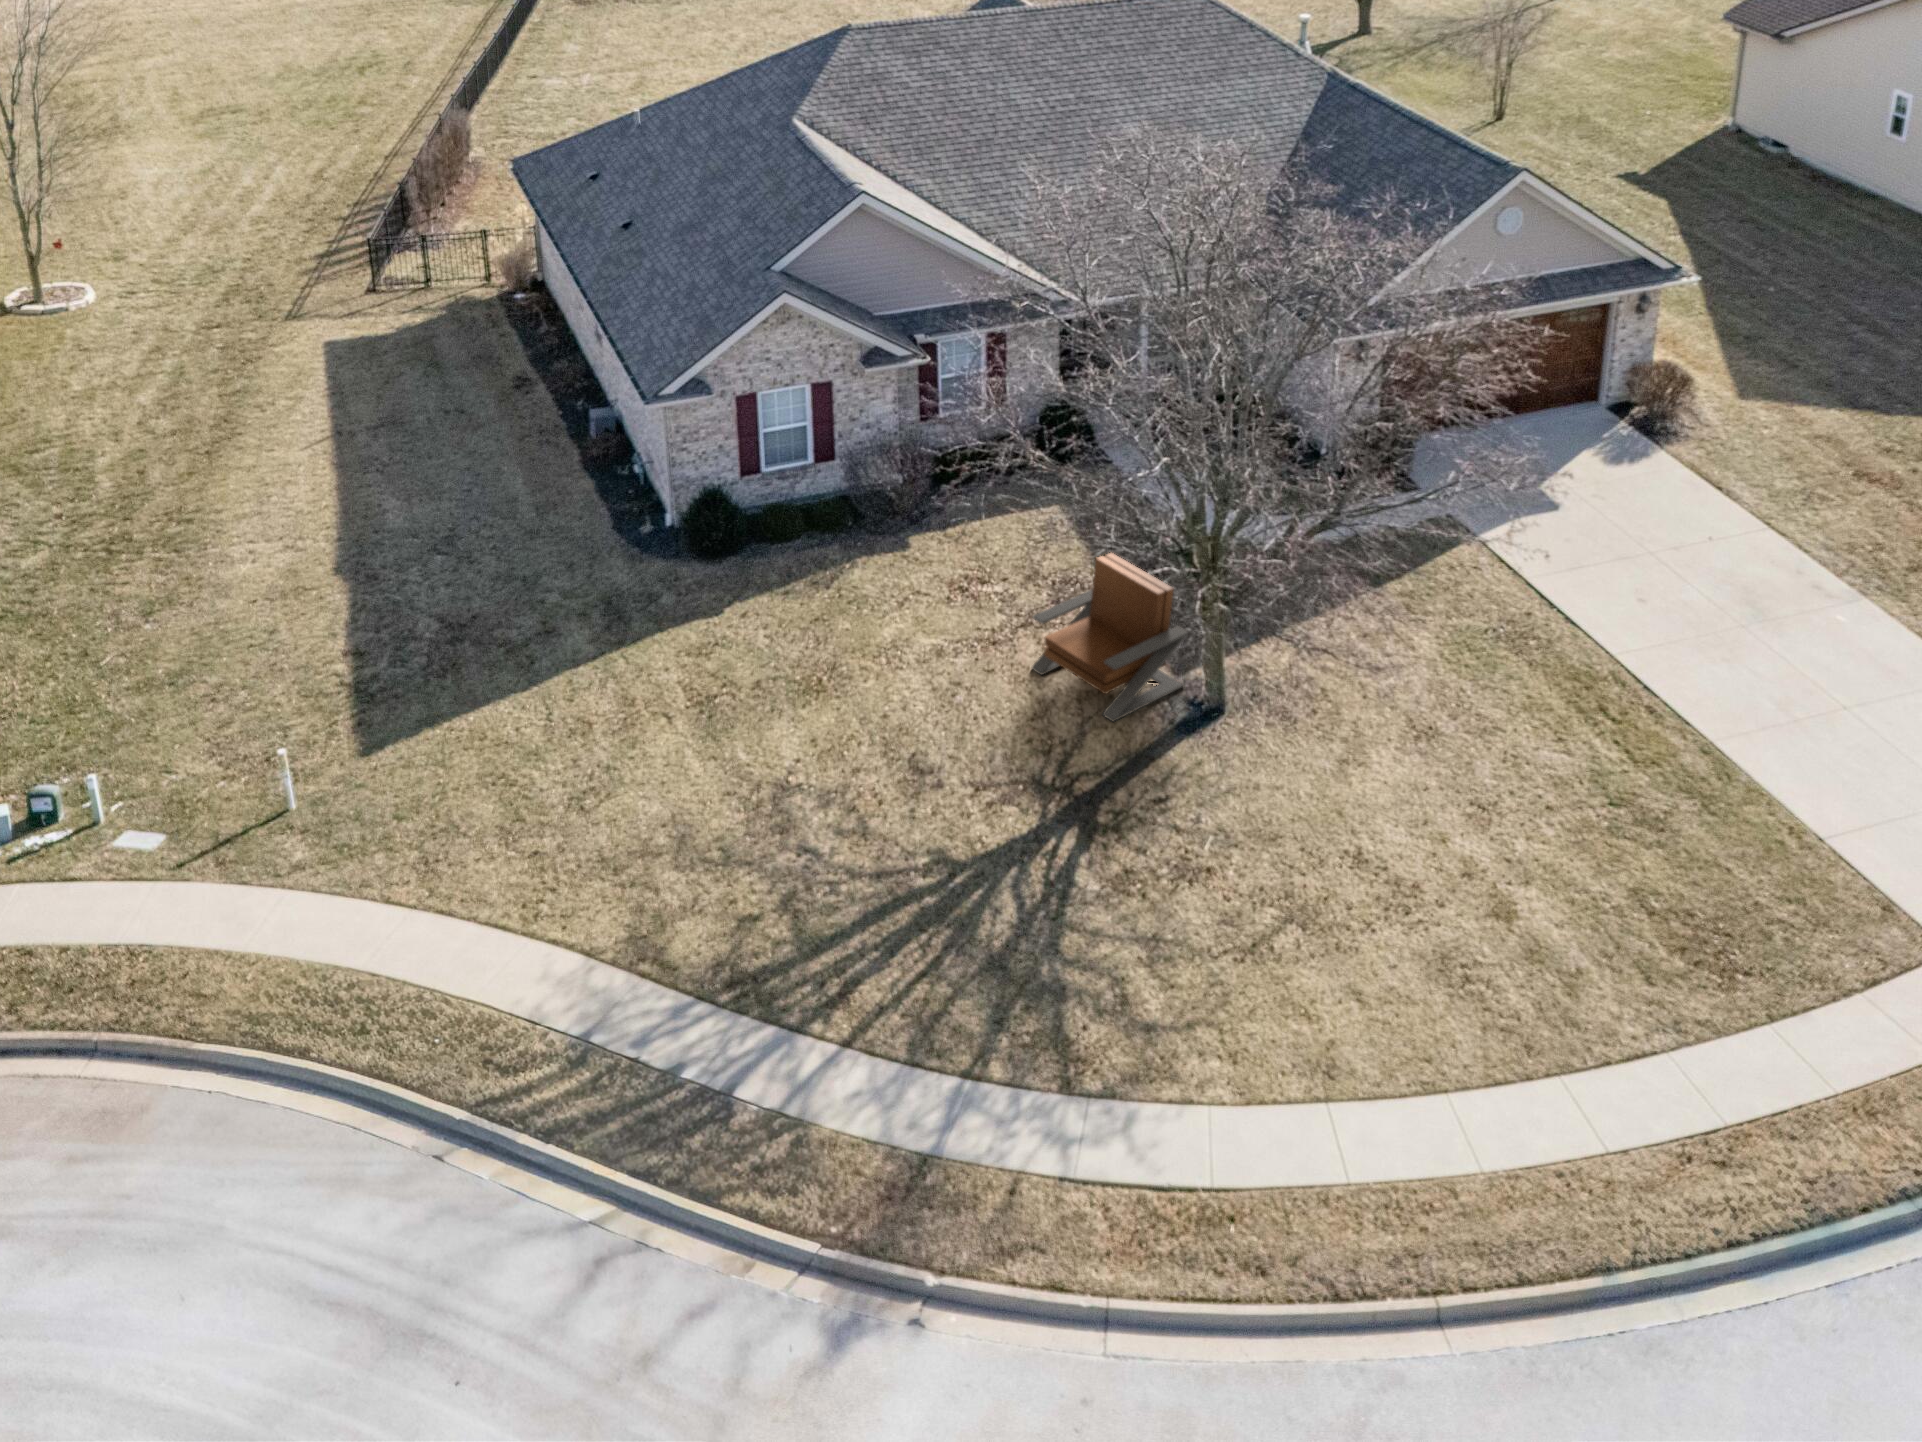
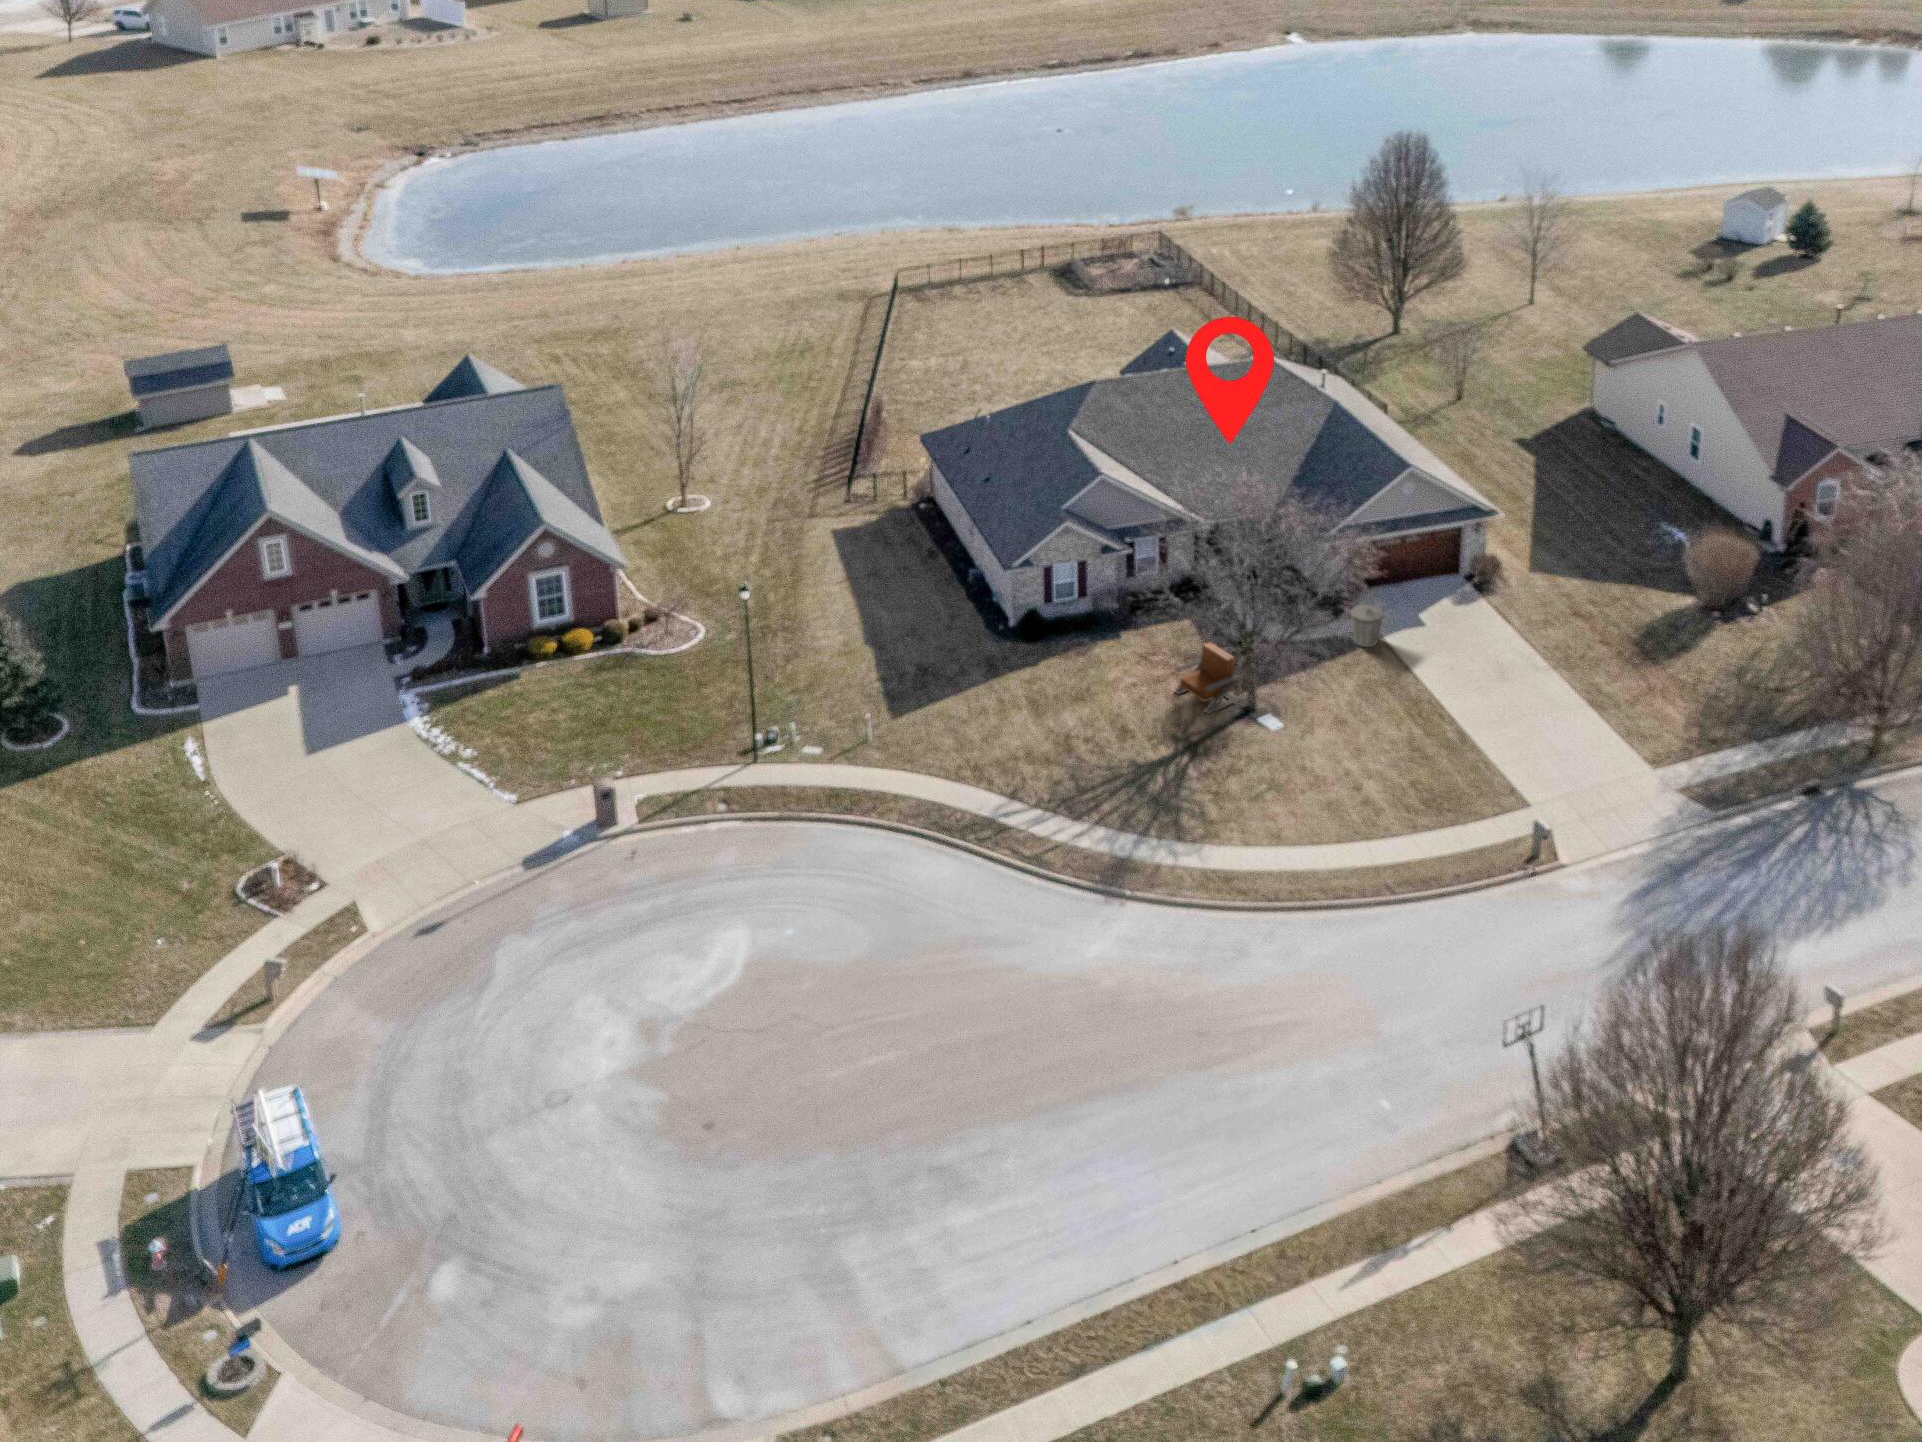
trash can: none [1408,465,1484,557] -> present [1350,605,1384,647]

